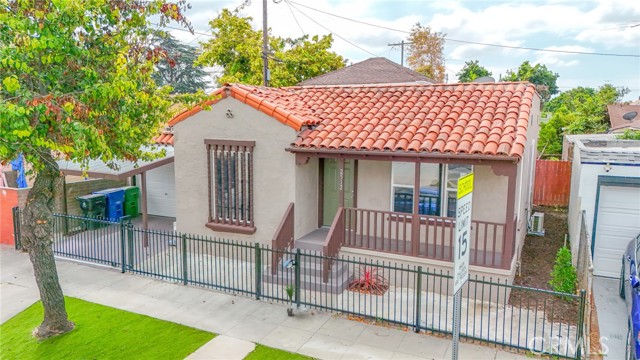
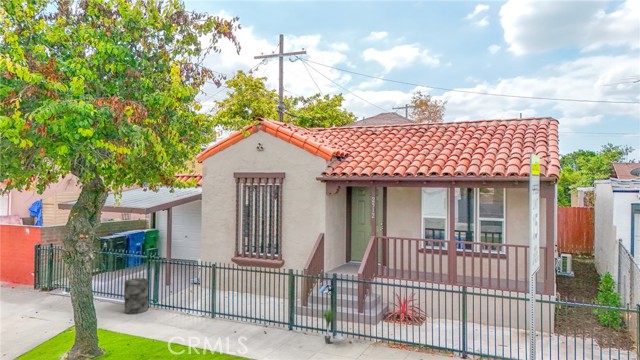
trash can: none [98,247,123,282] -> present [125,278,148,314]

